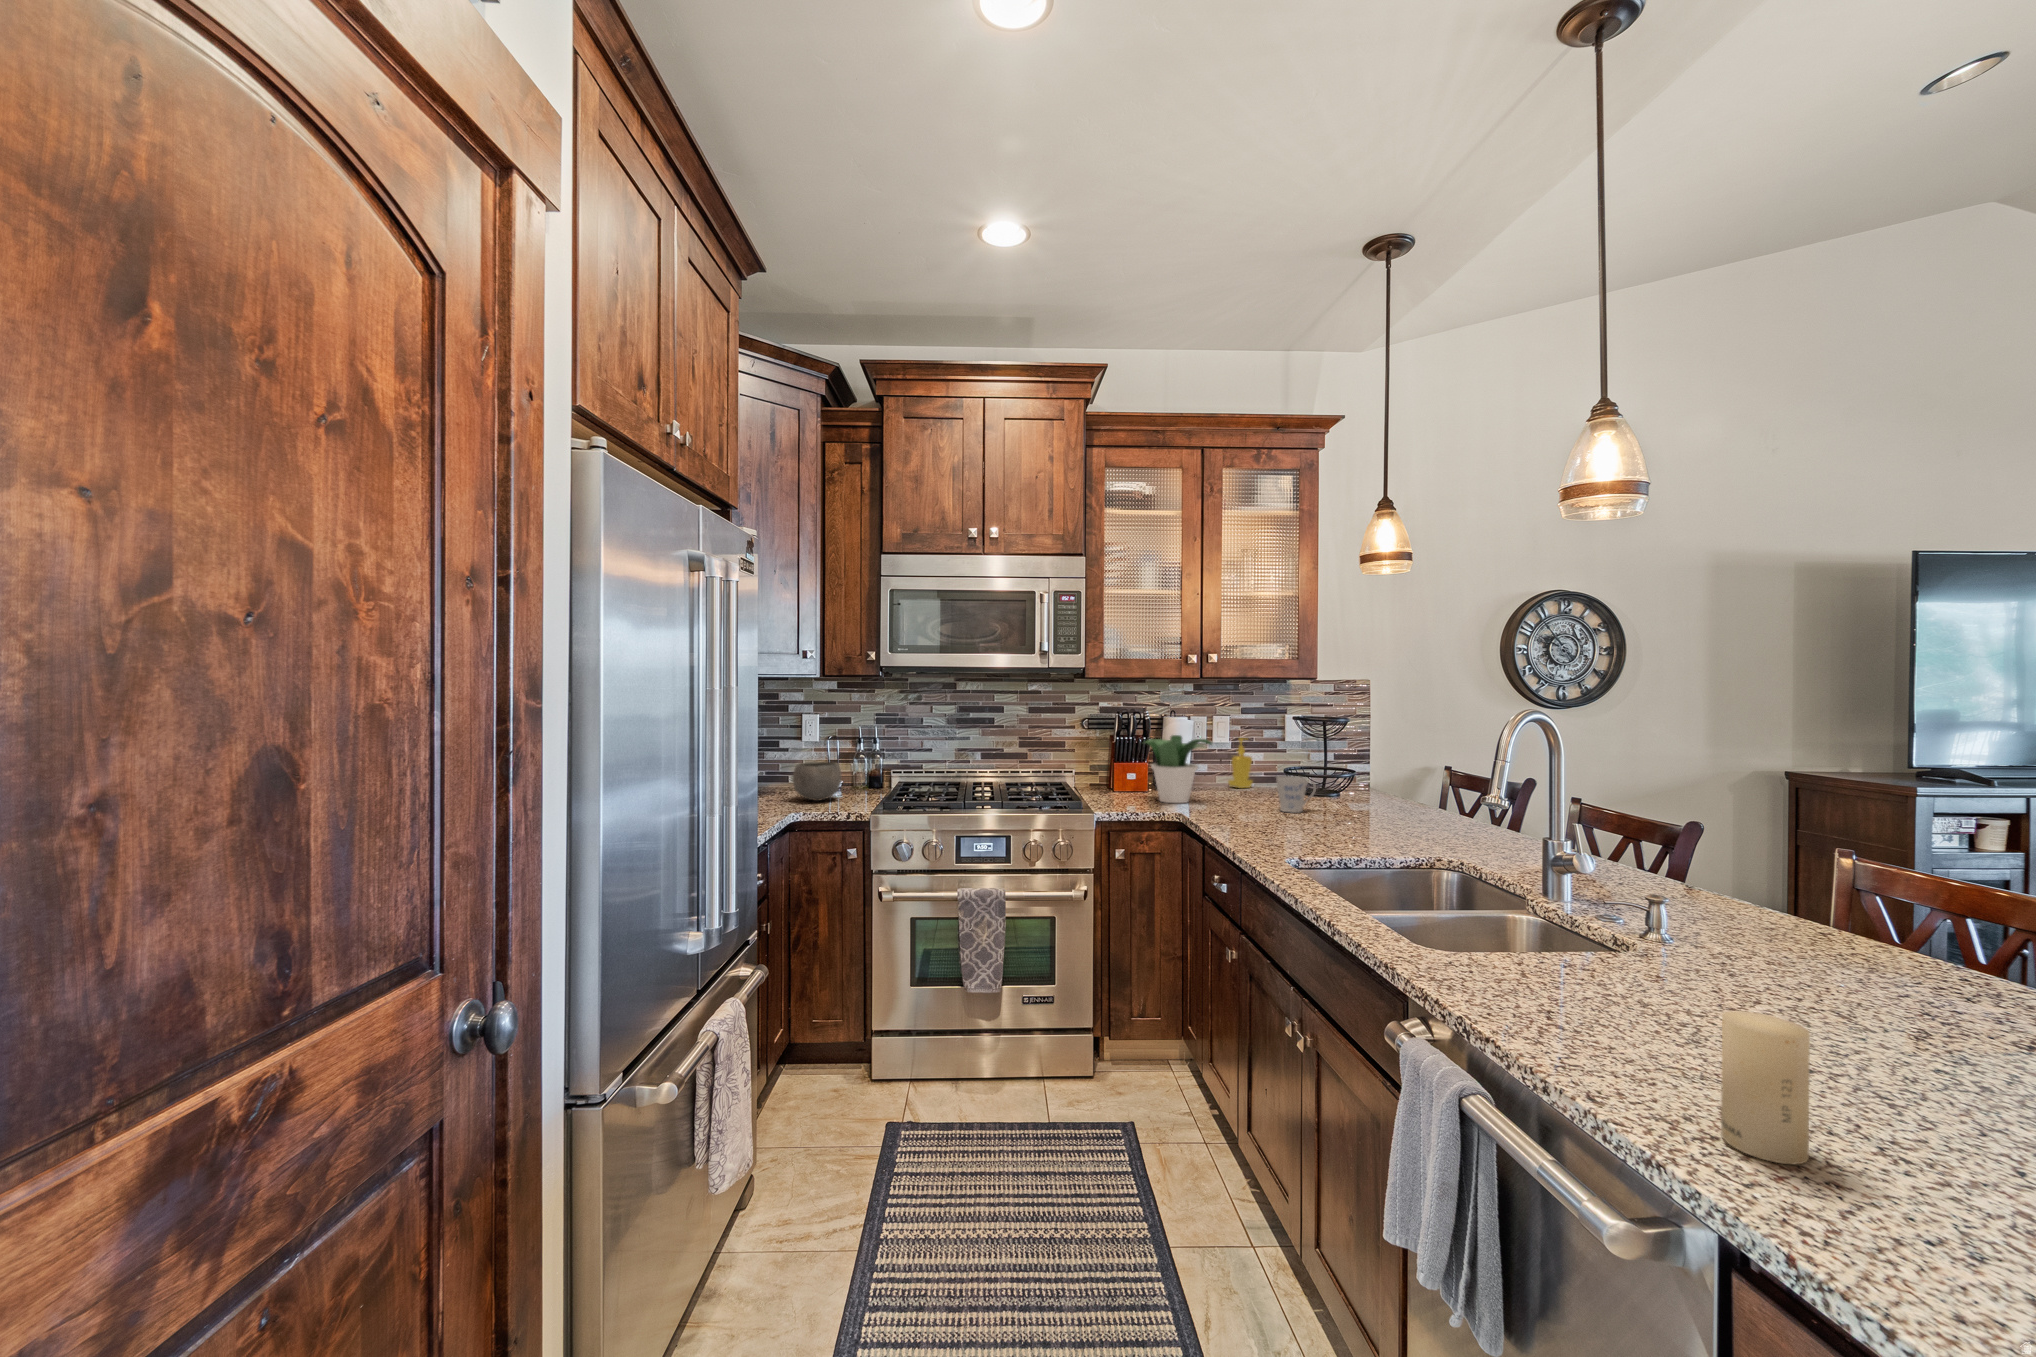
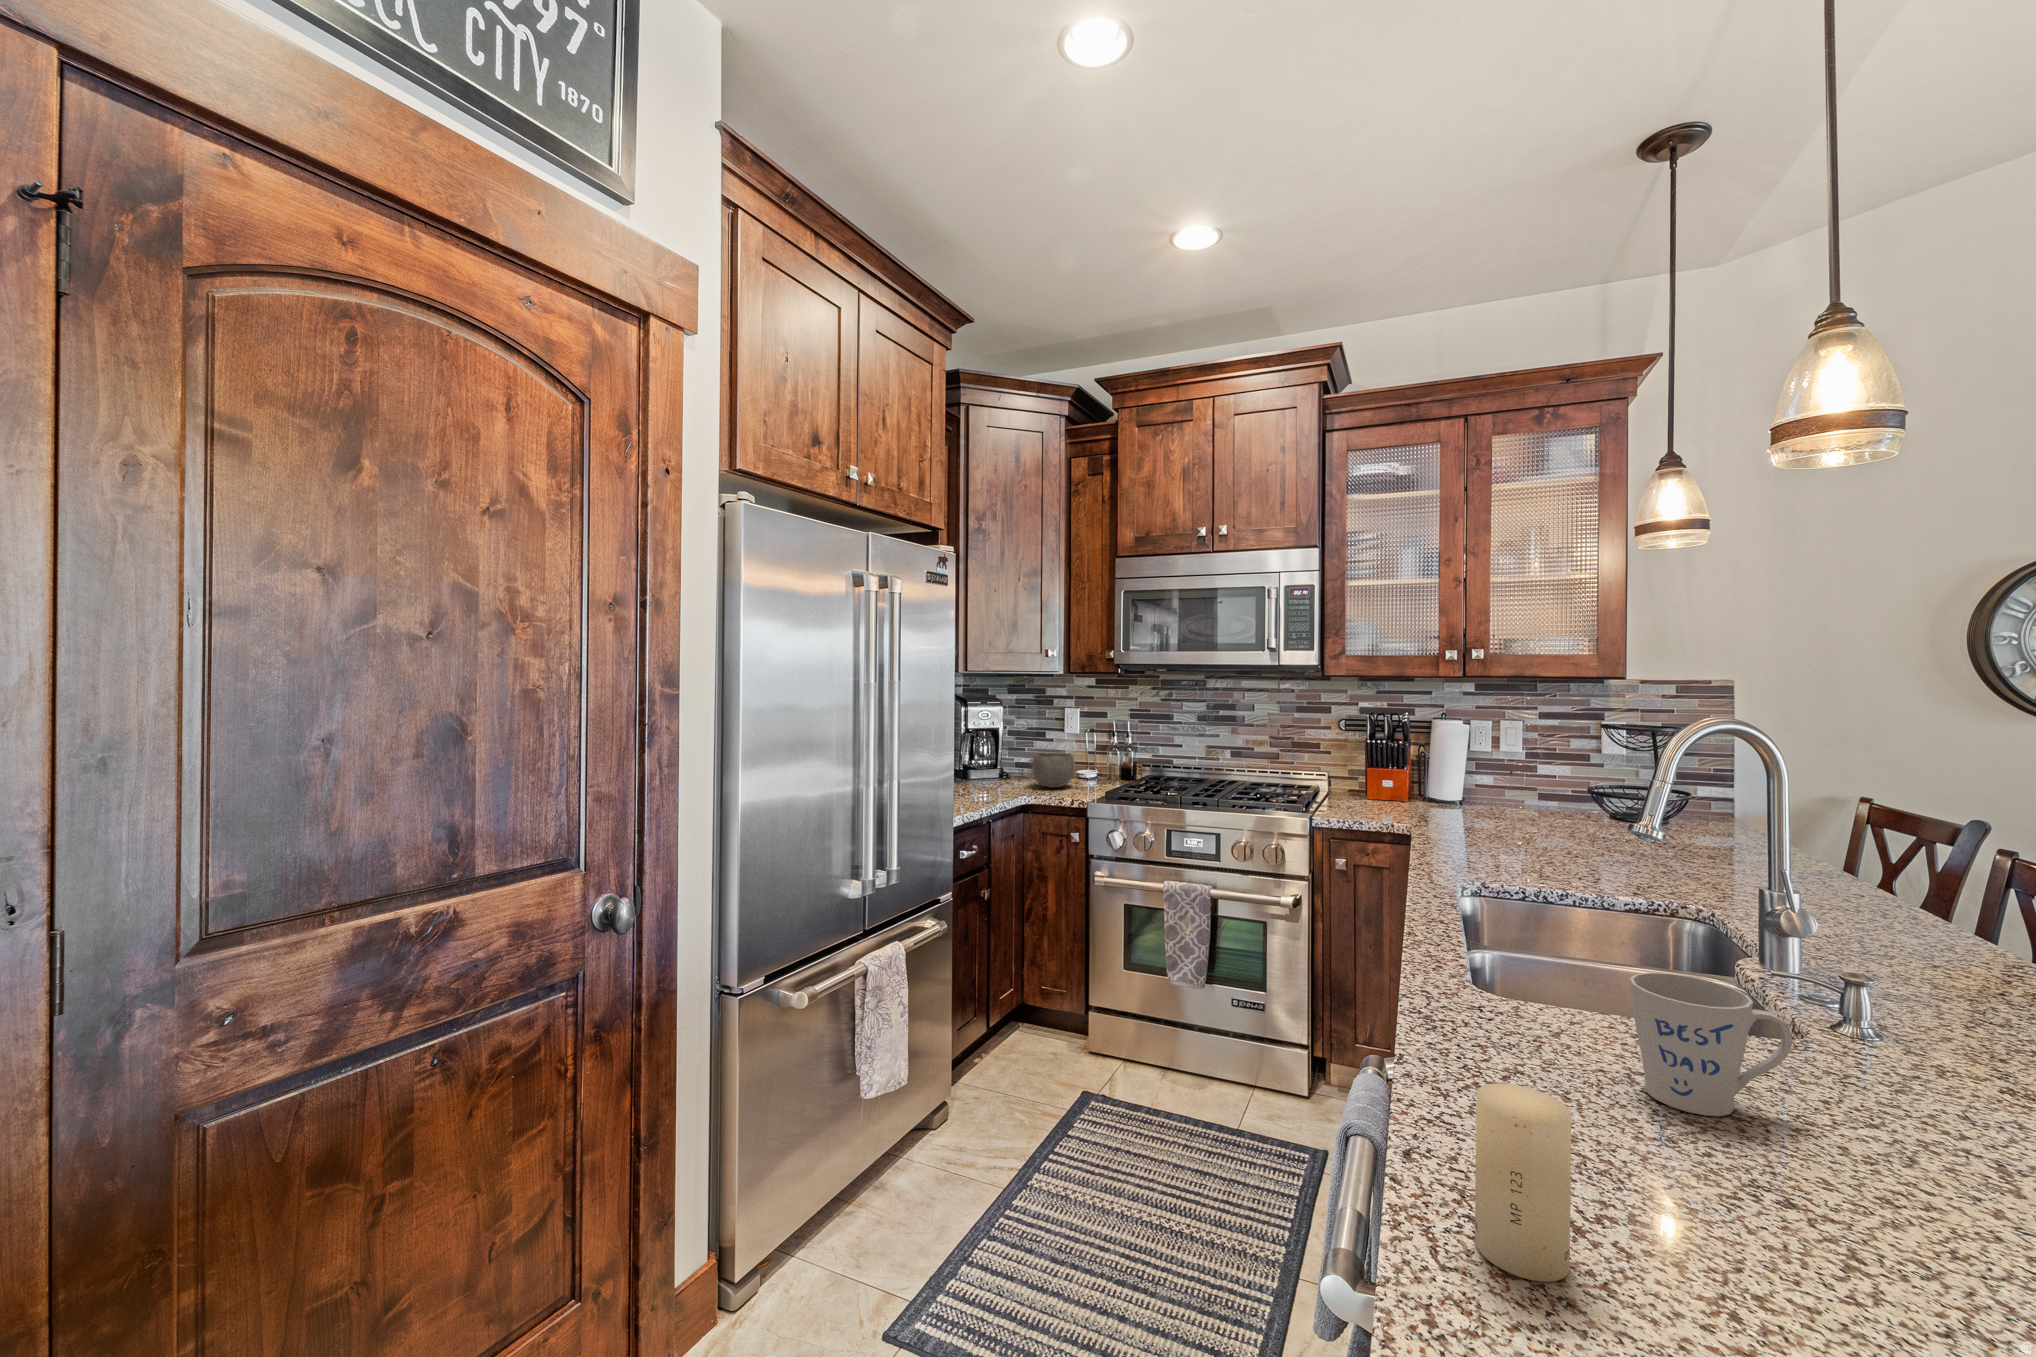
potted plant: present [1143,735,1212,803] -> none [1386,741,1466,817]
soap dispenser: present [1228,738,1252,788] -> none [1520,747,1554,807]
mug: present [1276,776,1316,813] -> present [1630,973,1792,1116]

